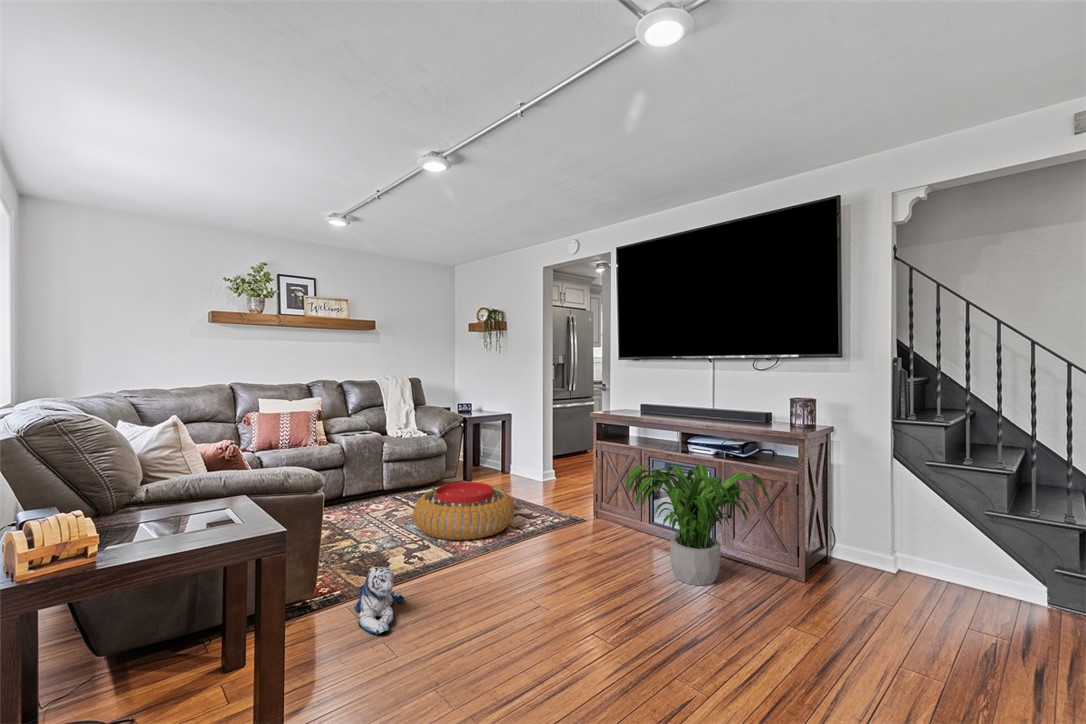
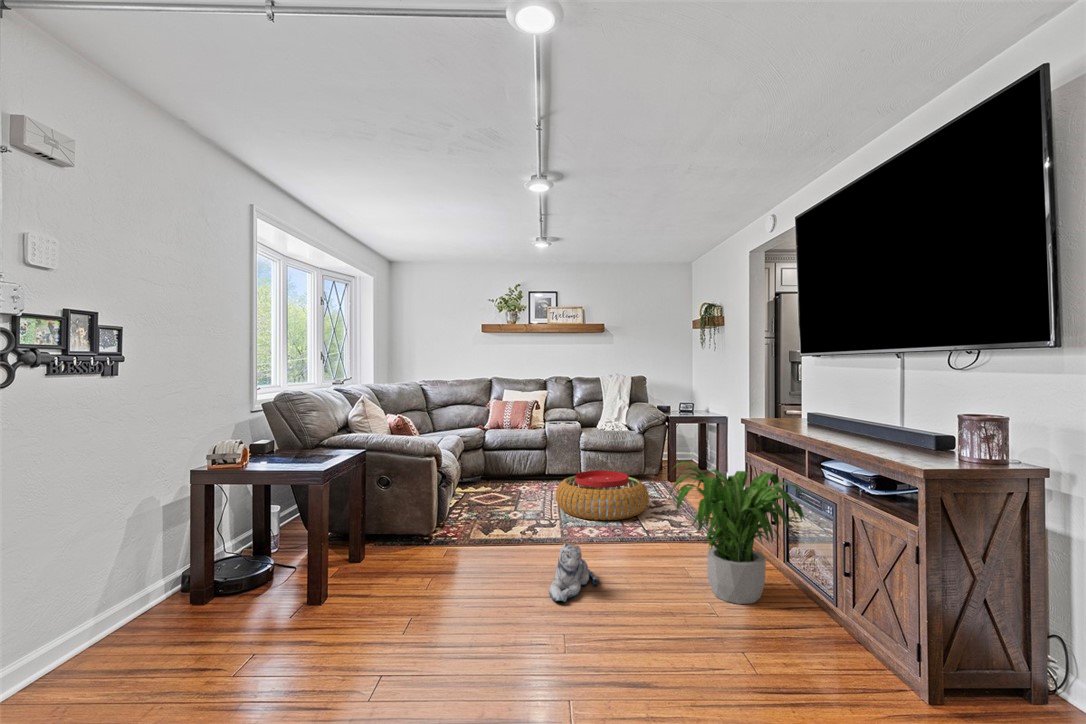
plush toy: present [354,566,404,635] -> present [549,544,598,602]

